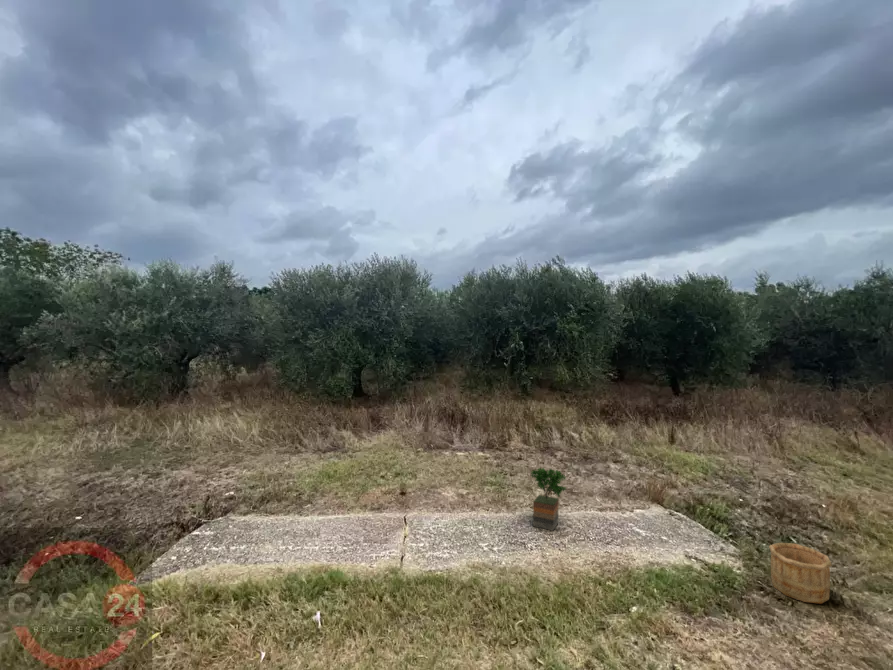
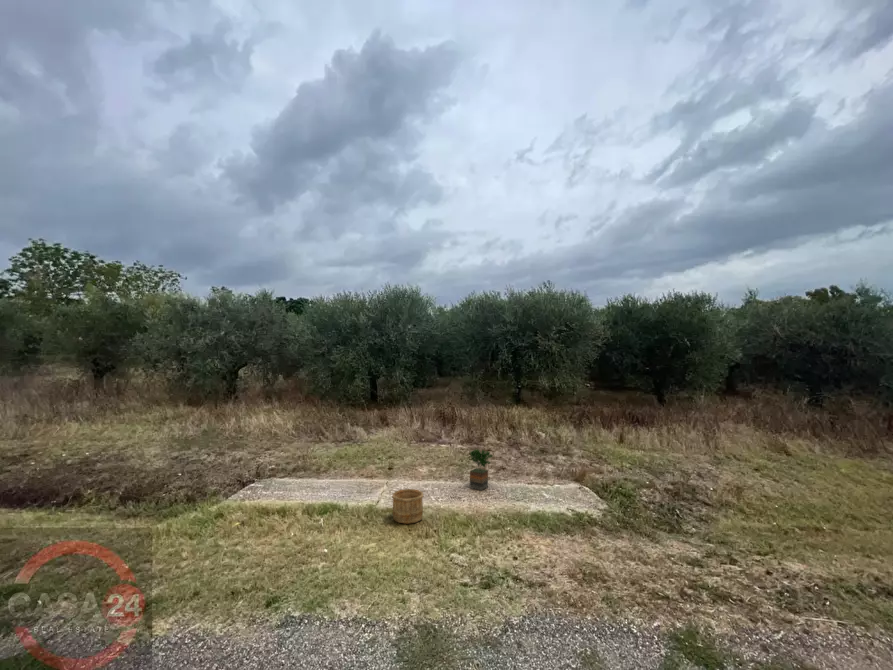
wooden bucket: present [769,543,832,604] -> present [392,489,423,524]

